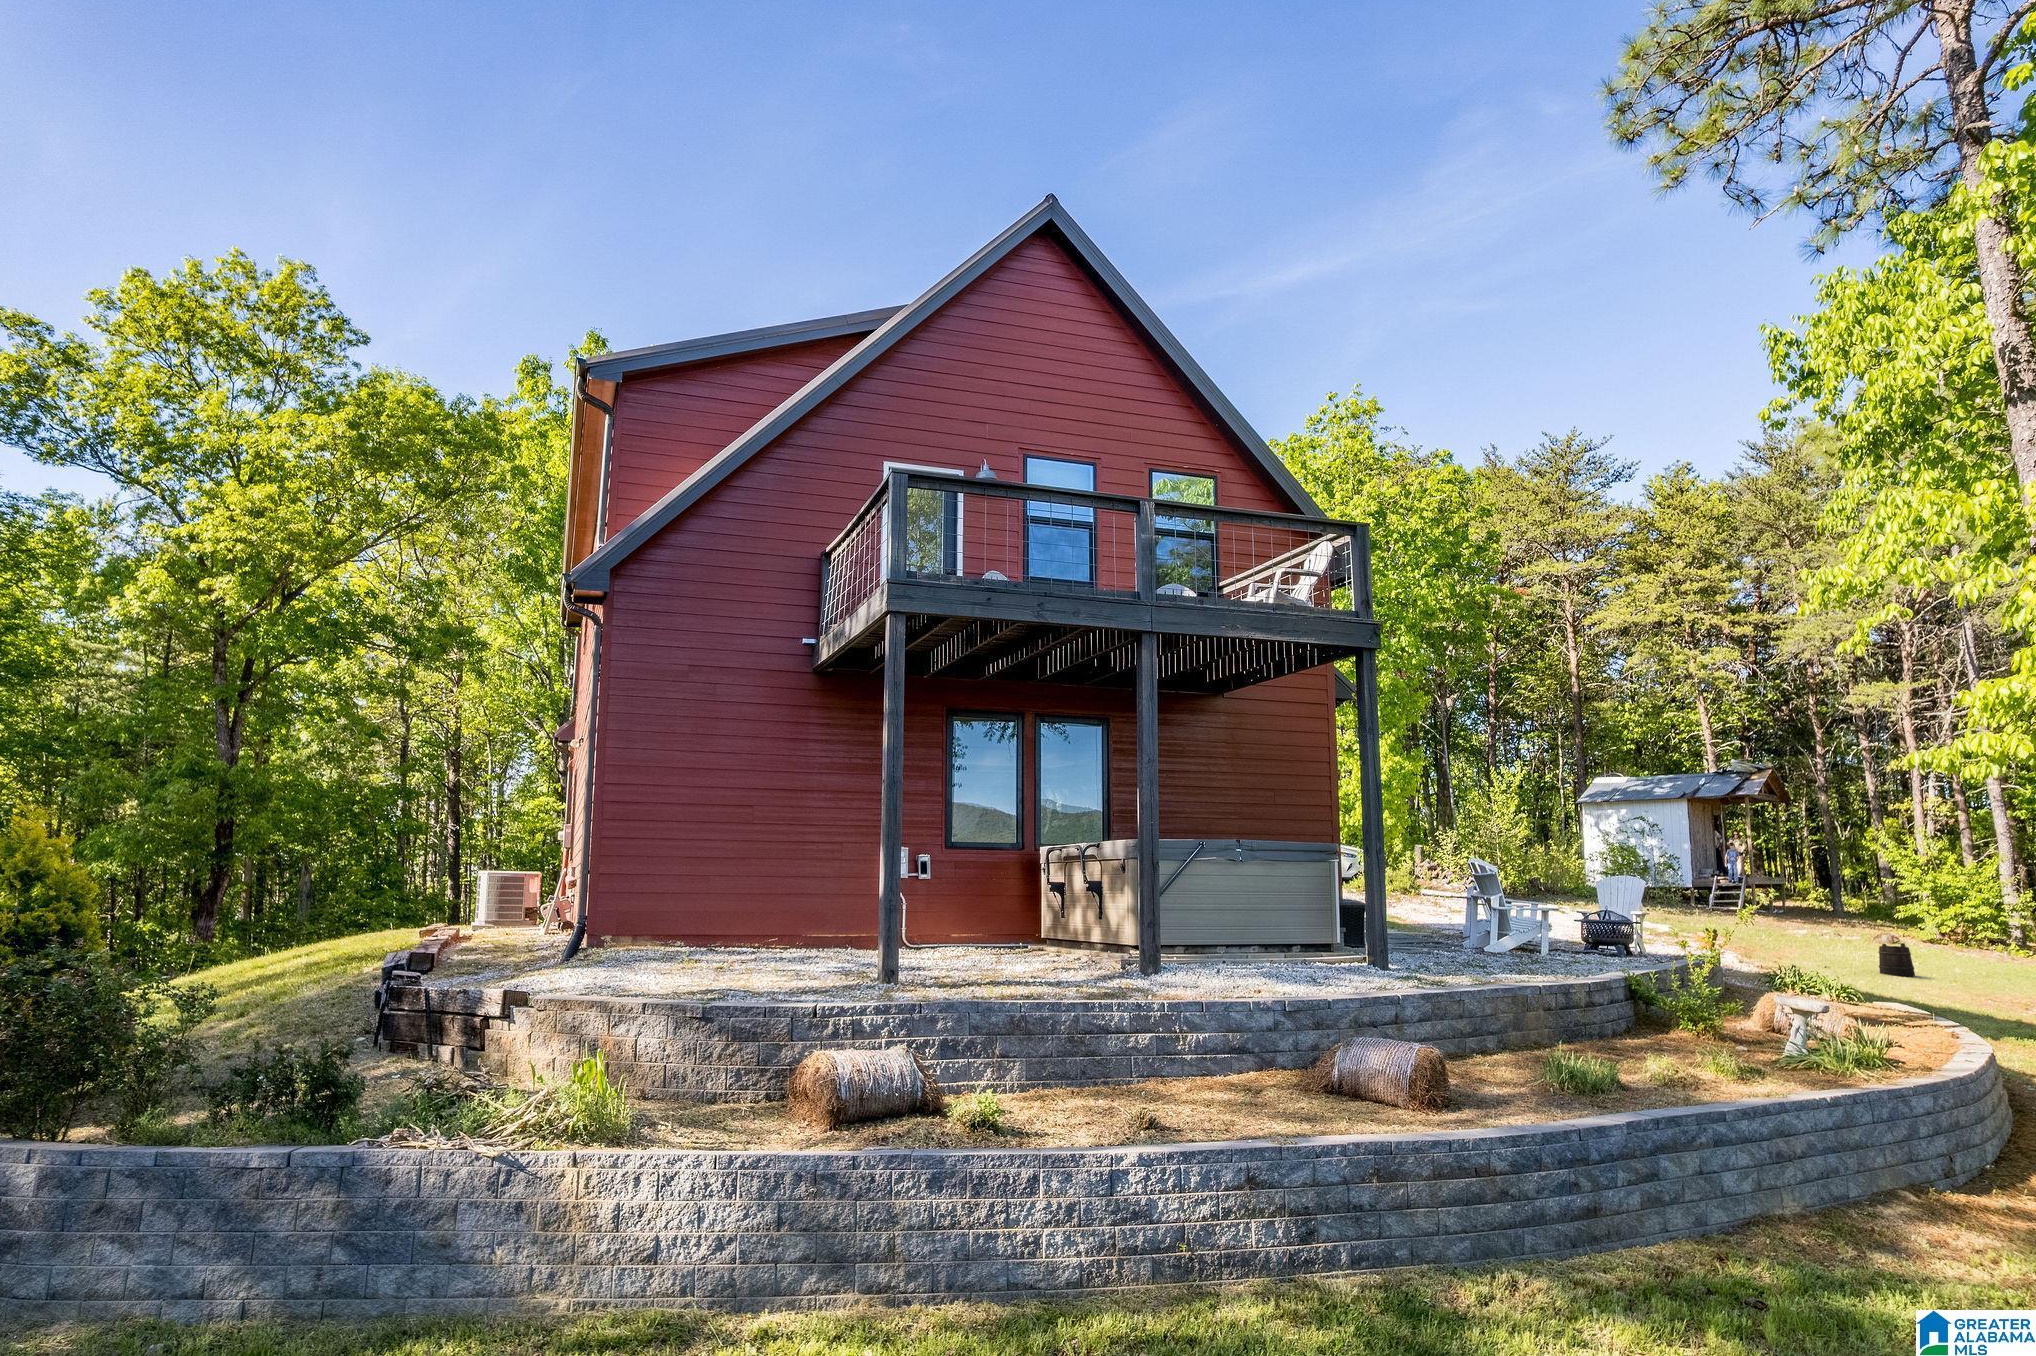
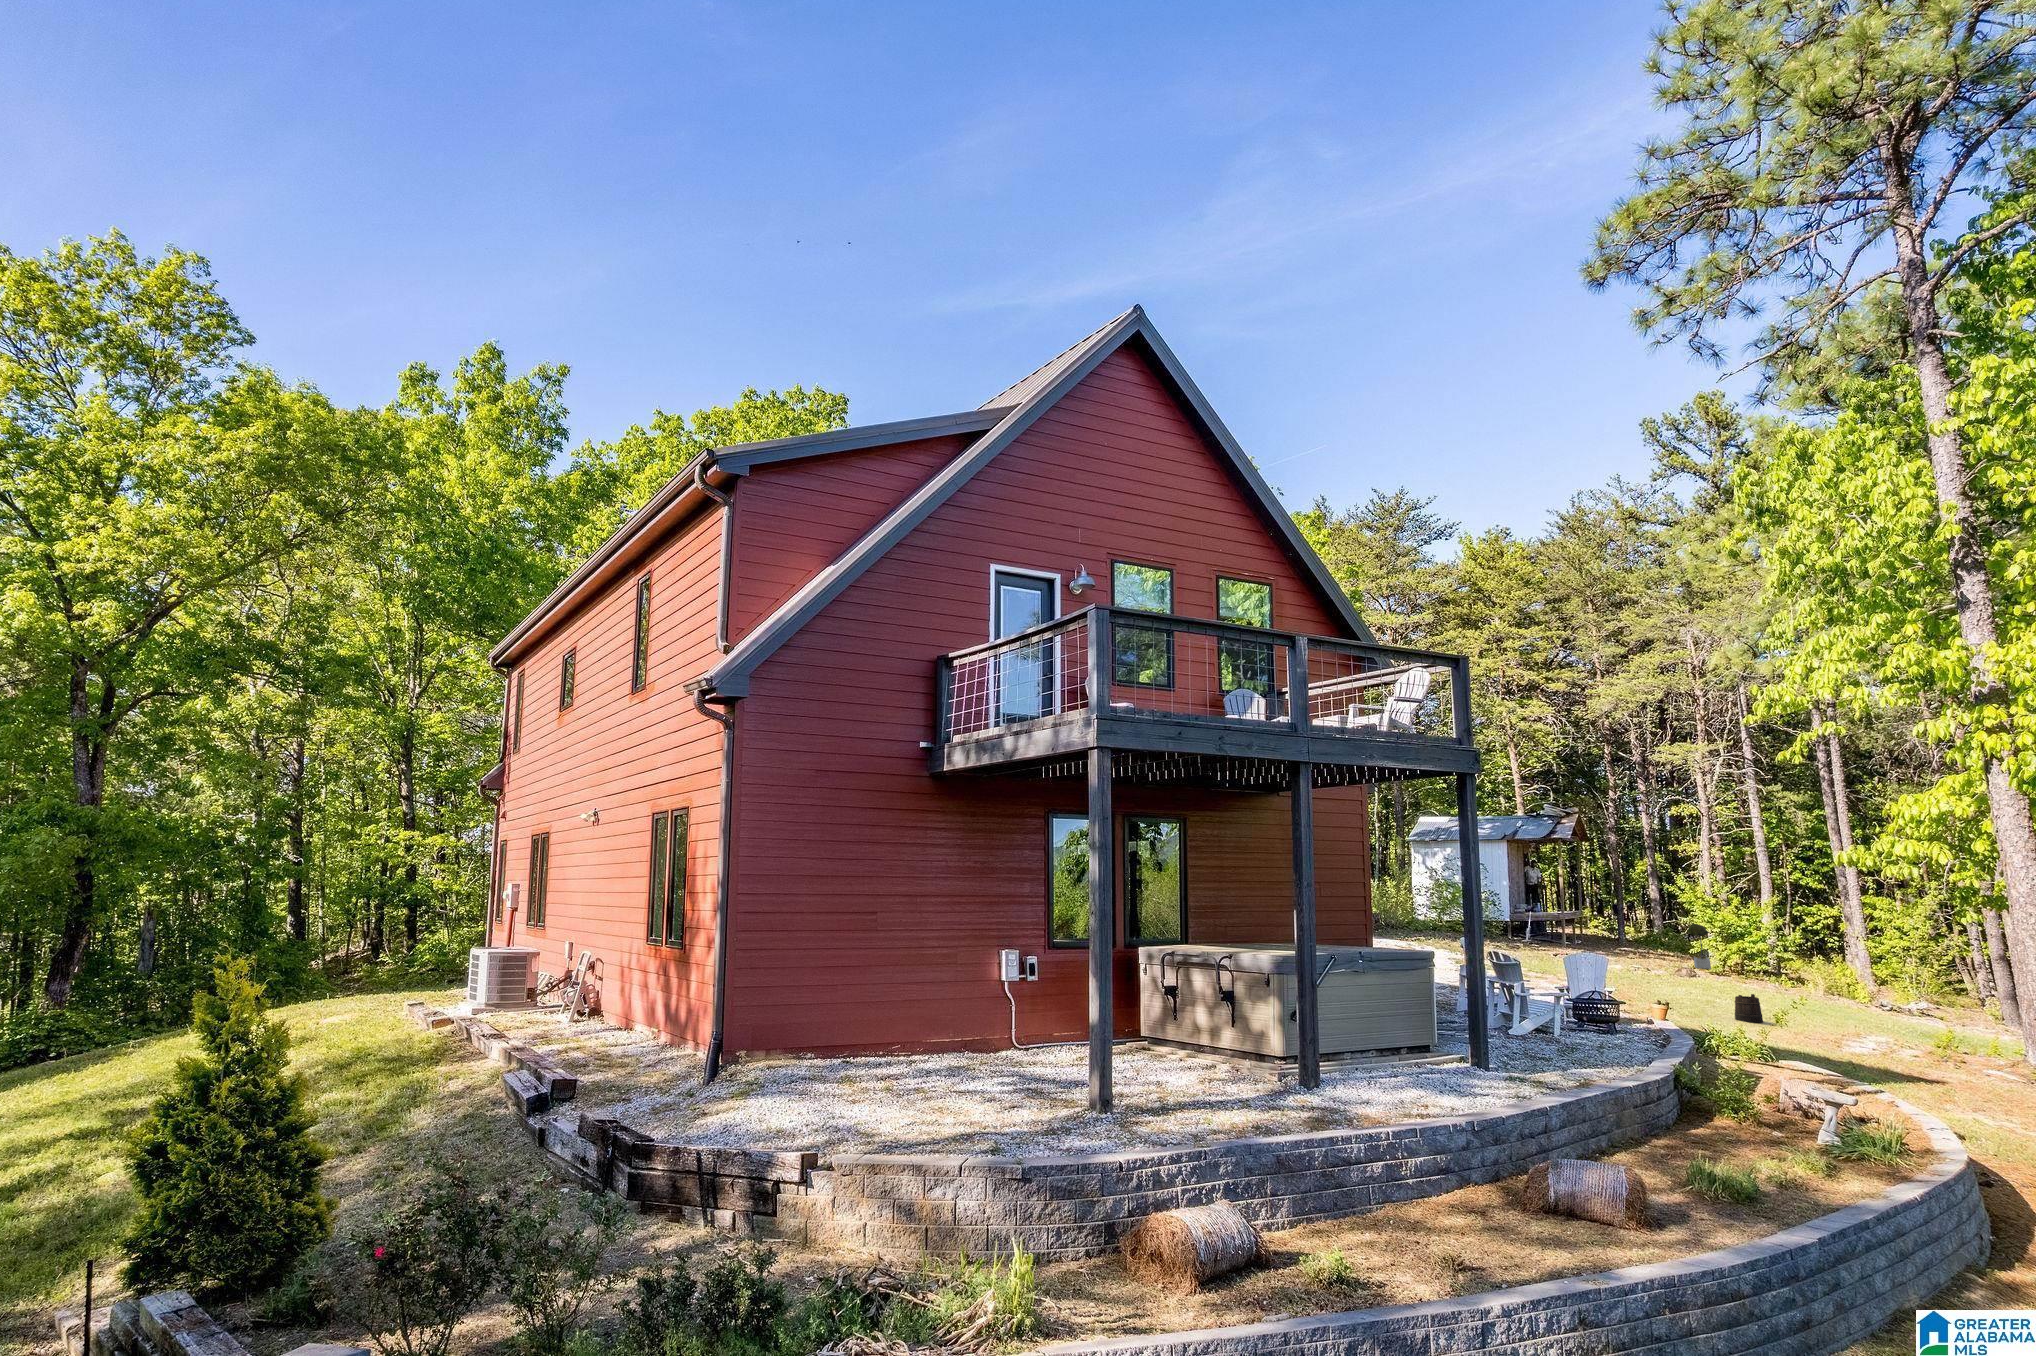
potted tree: none [1888,883,1918,936] -> present [1688,923,1711,969]

